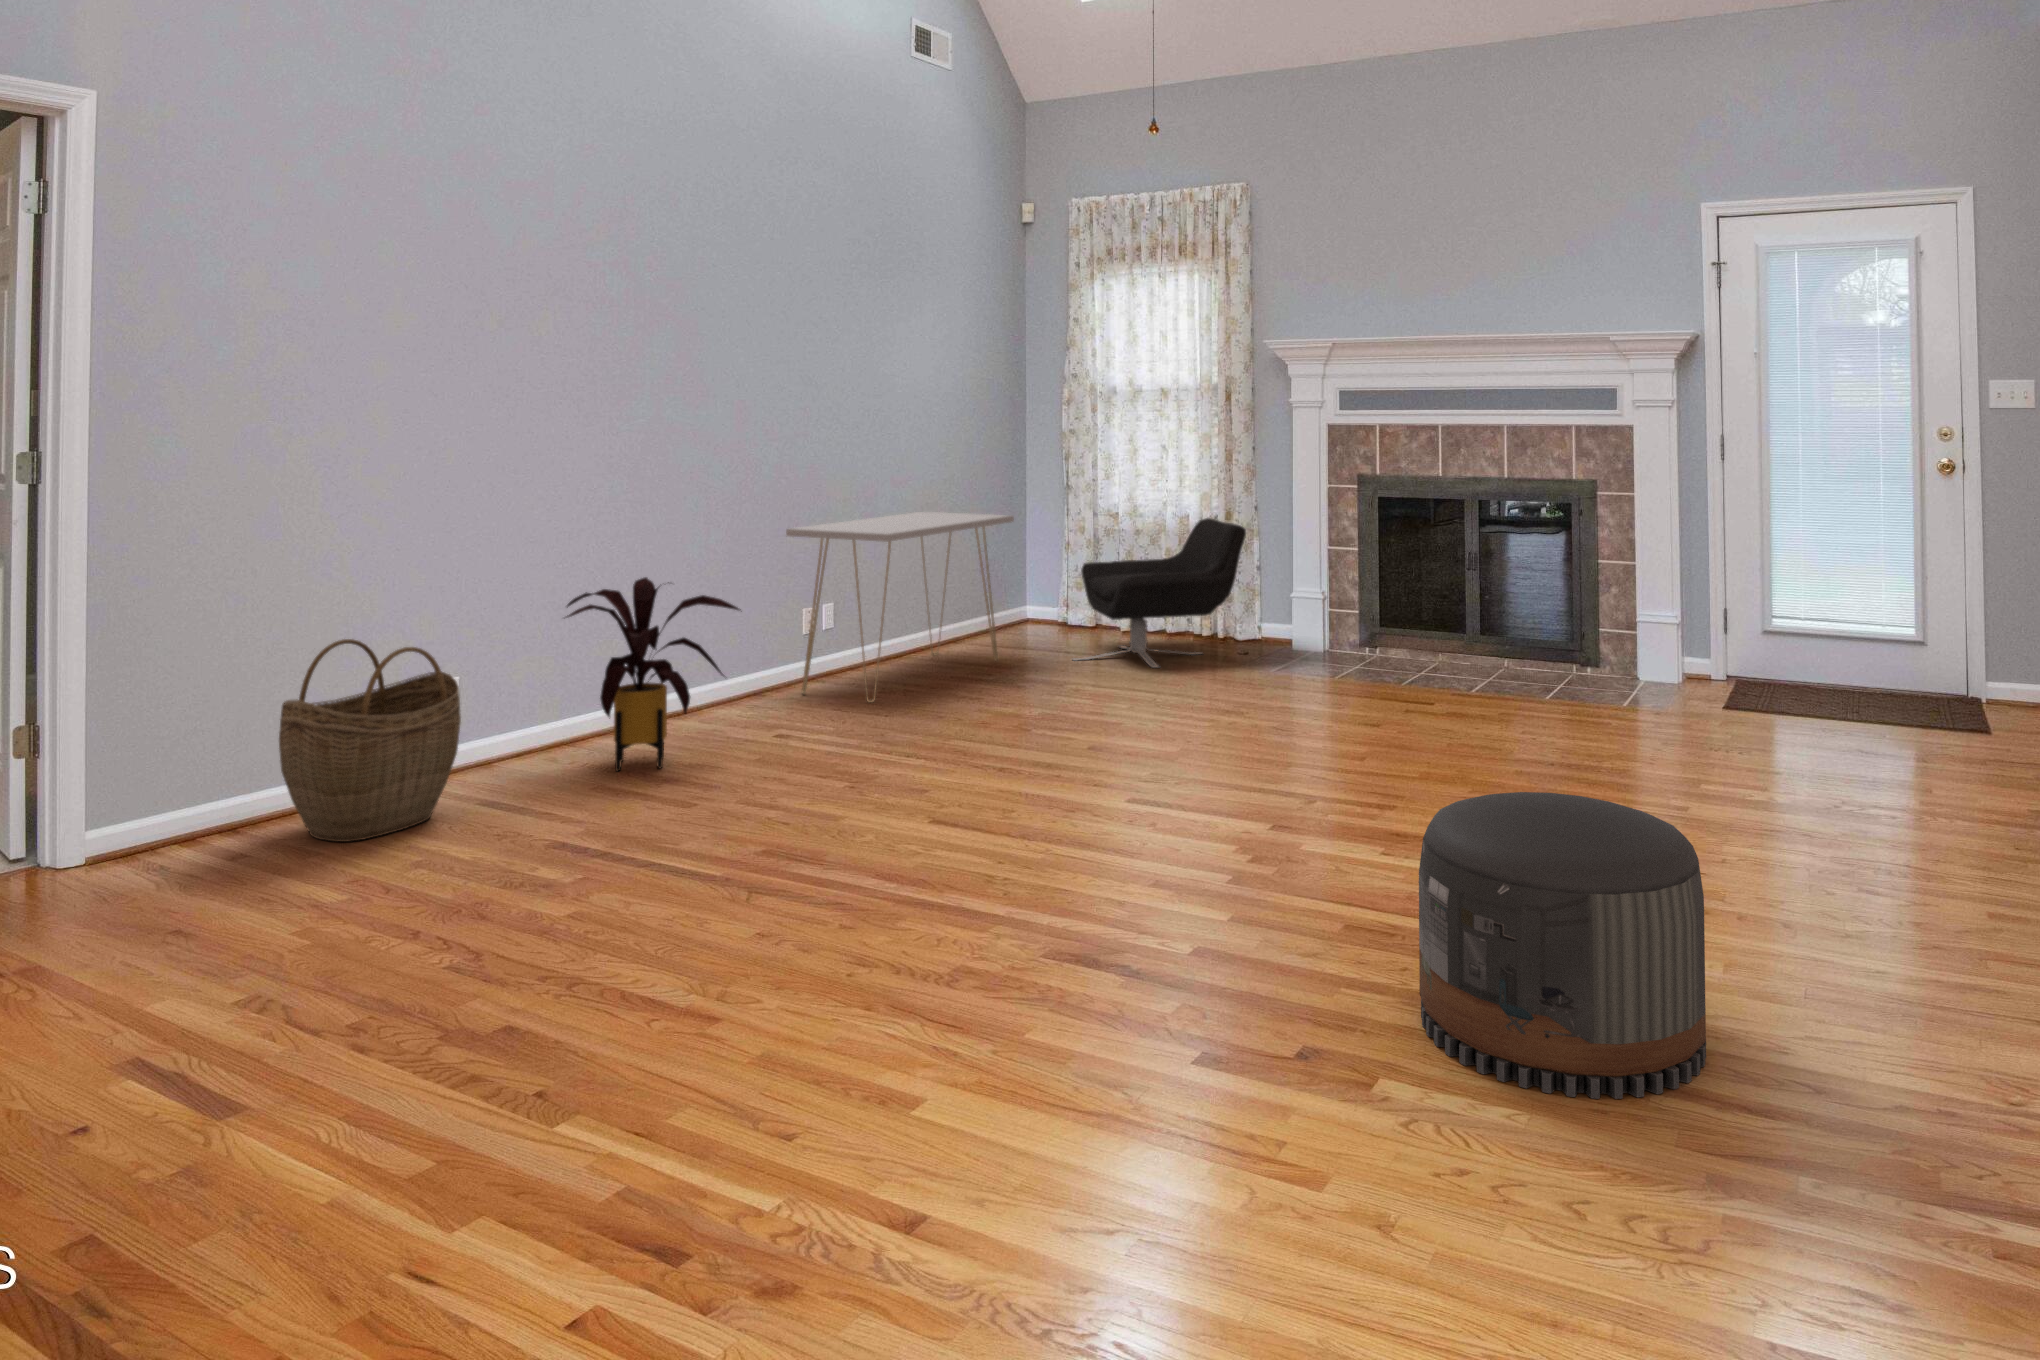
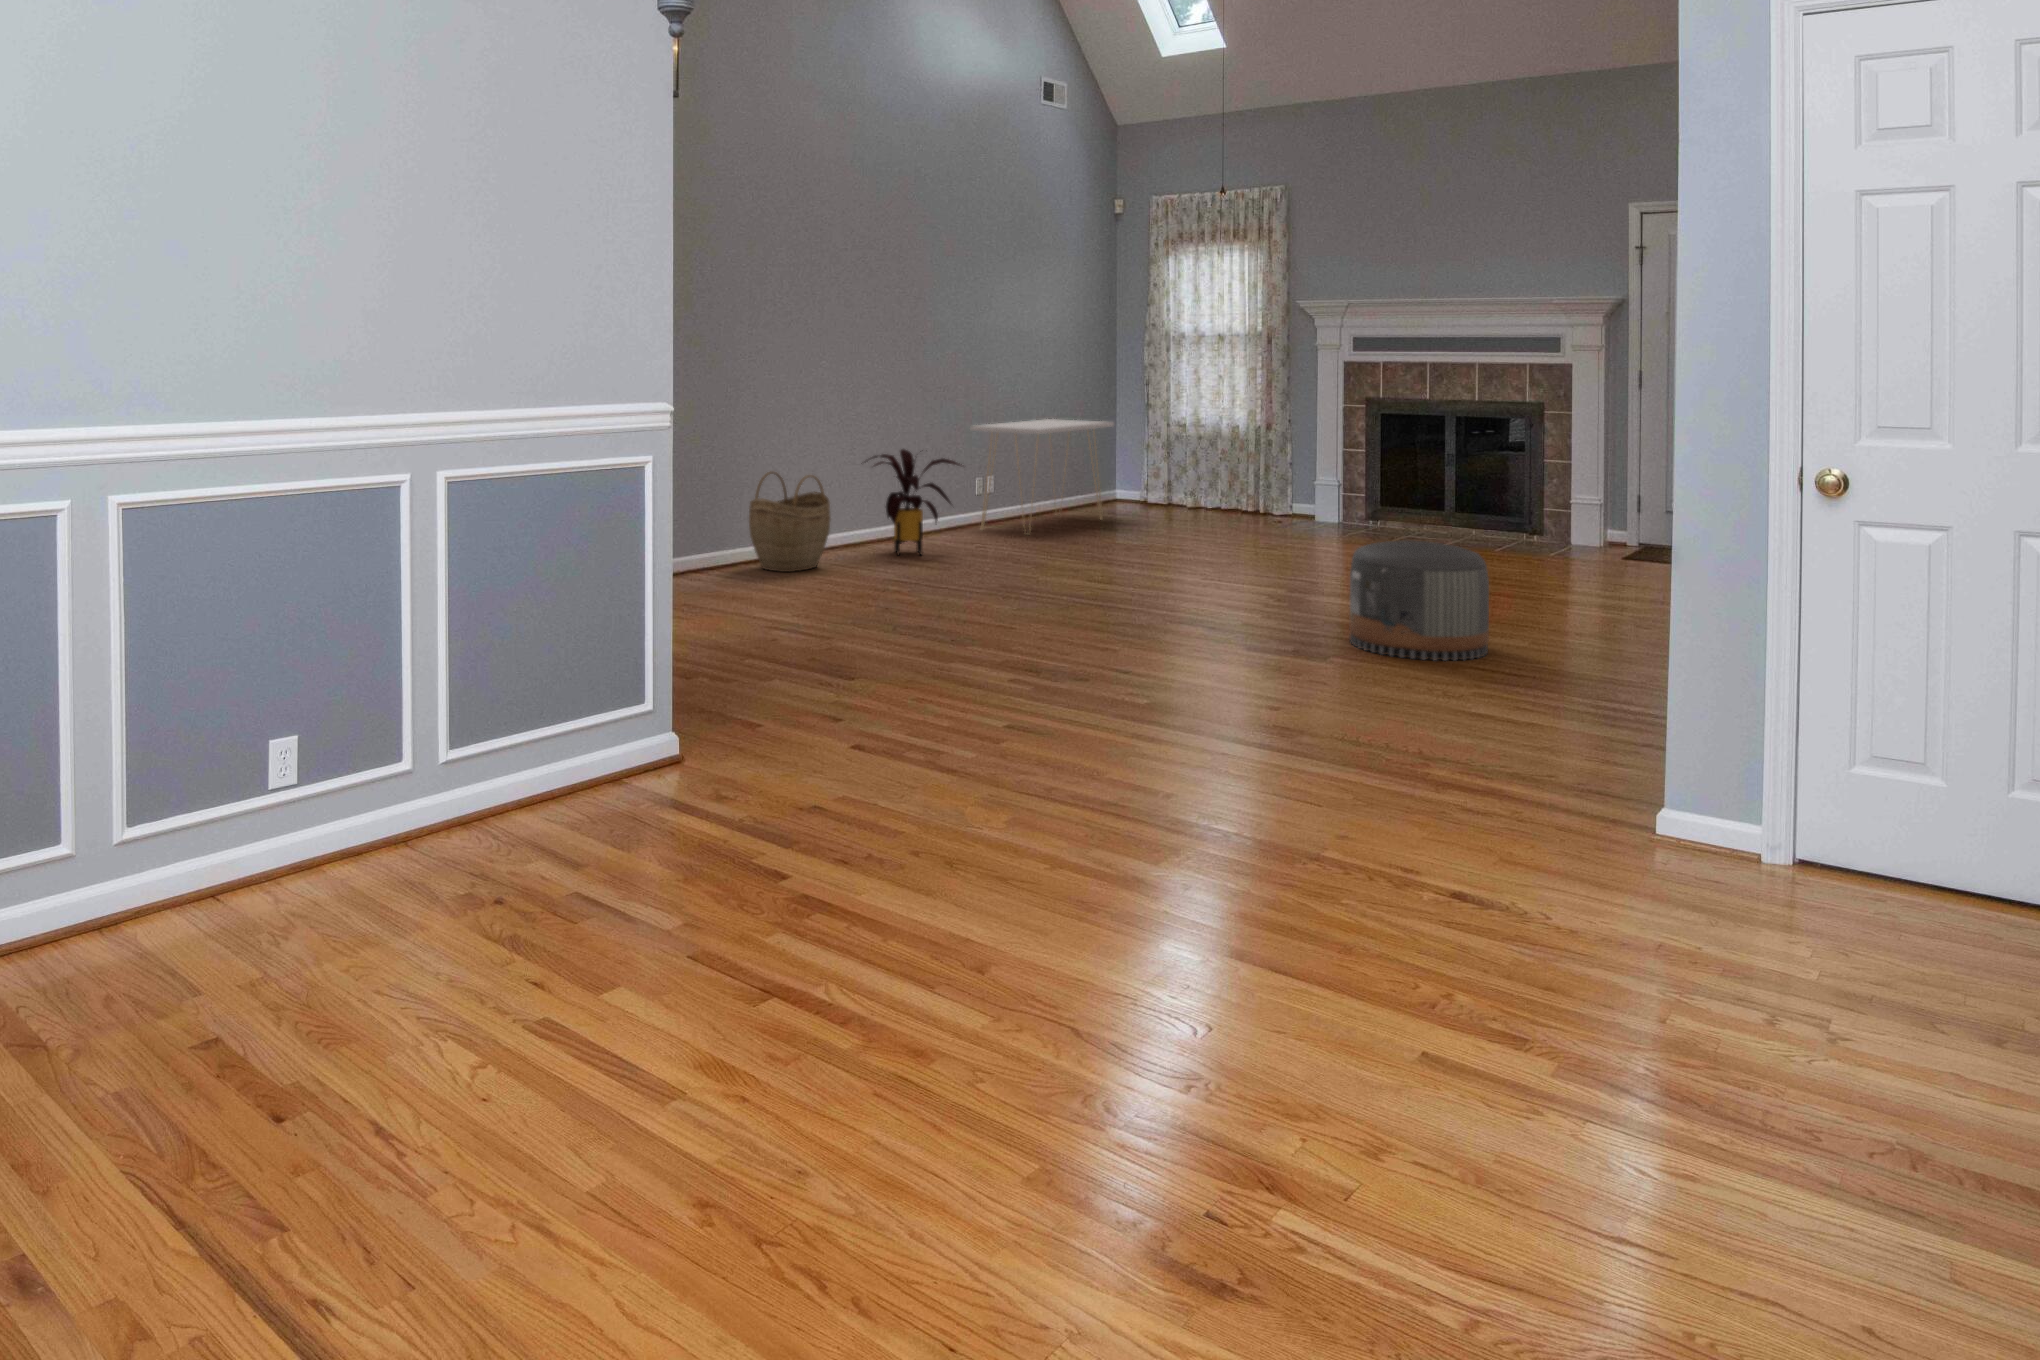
lounge chair: present [1073,518,1246,668] -> none [1154,427,1280,527]

